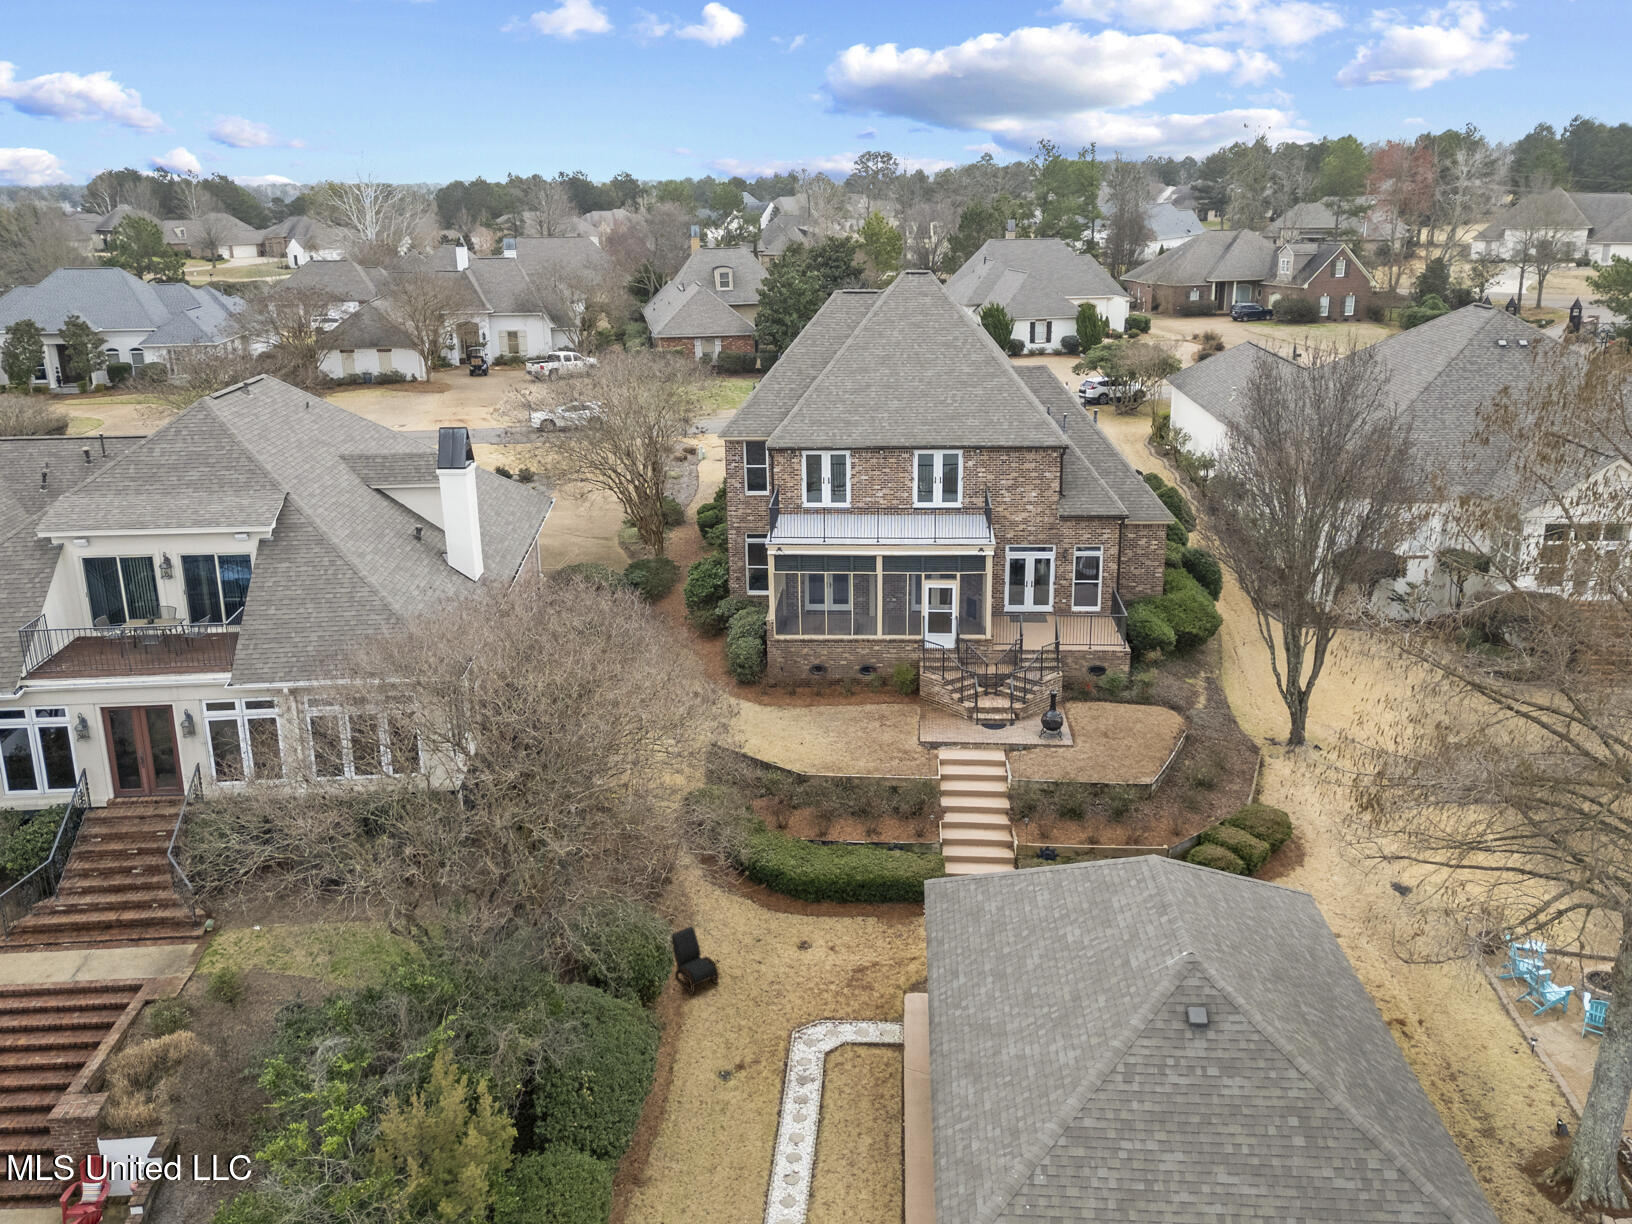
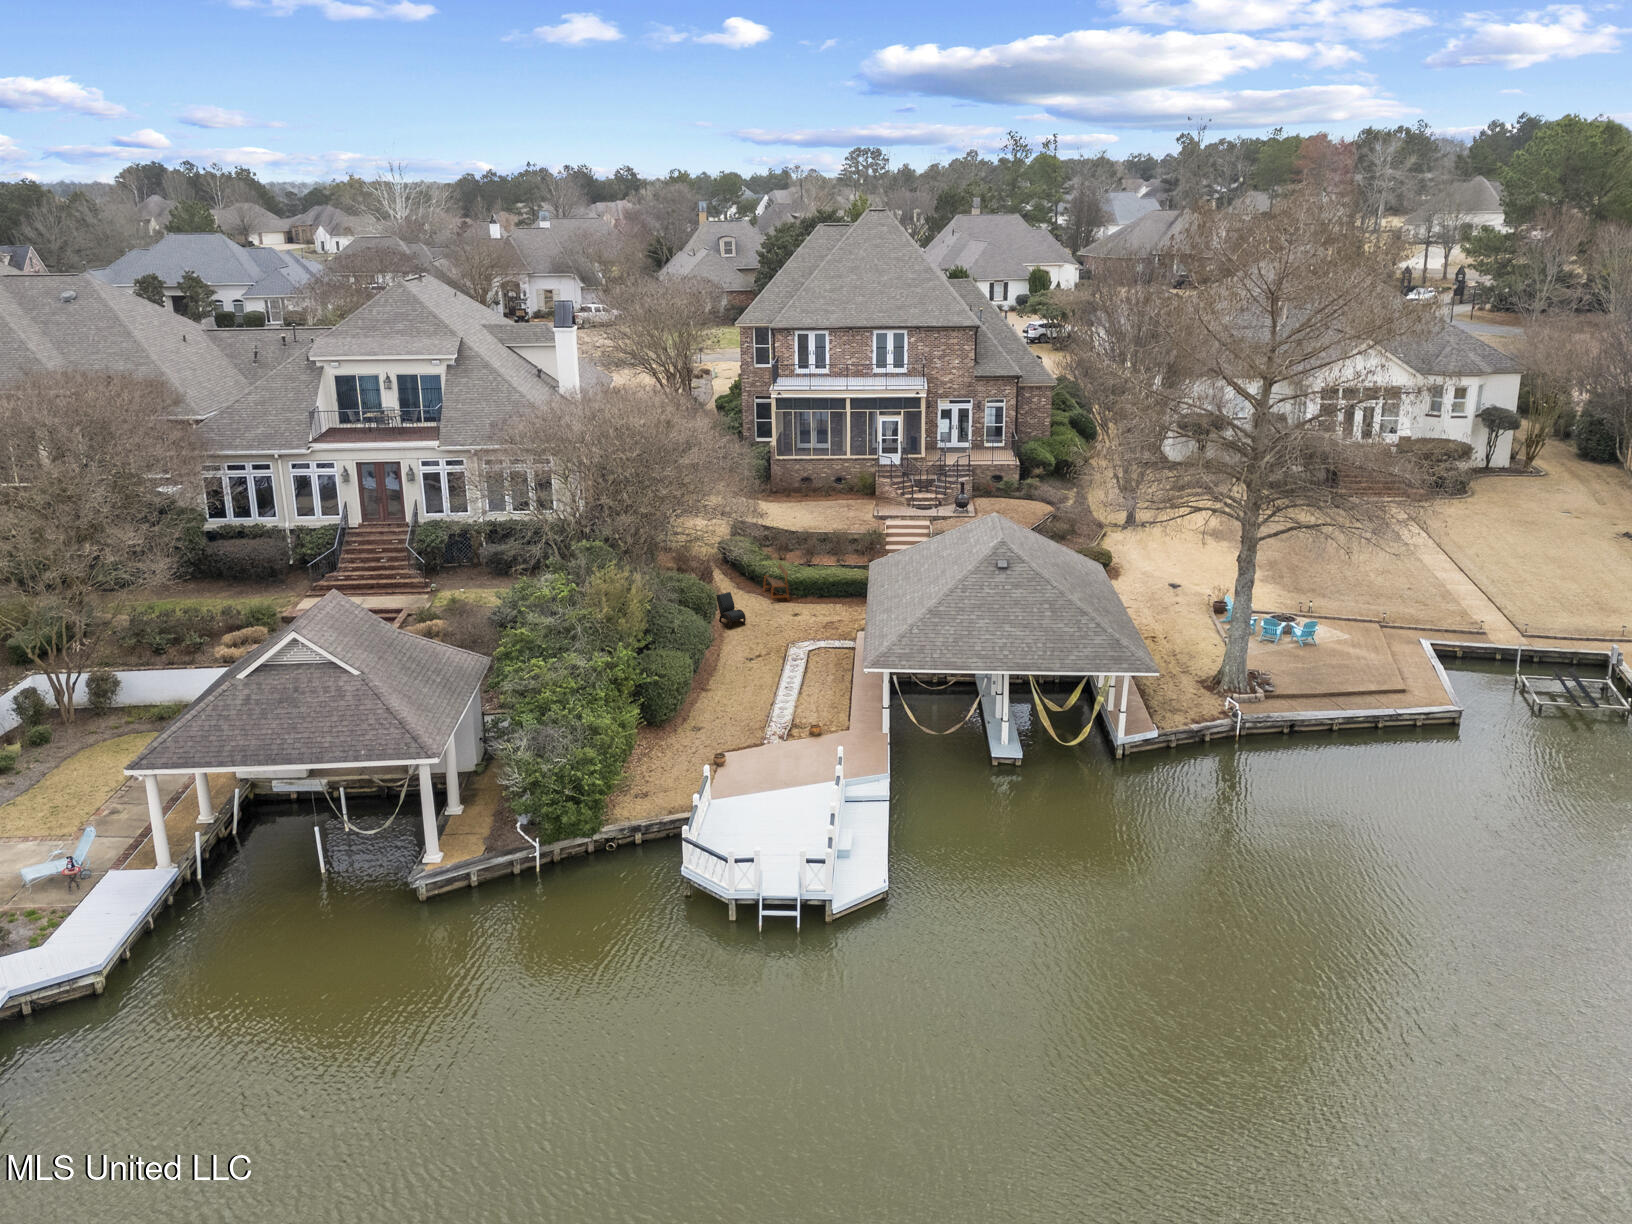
bench: none [751,854,792,928] -> present [763,564,789,601]

